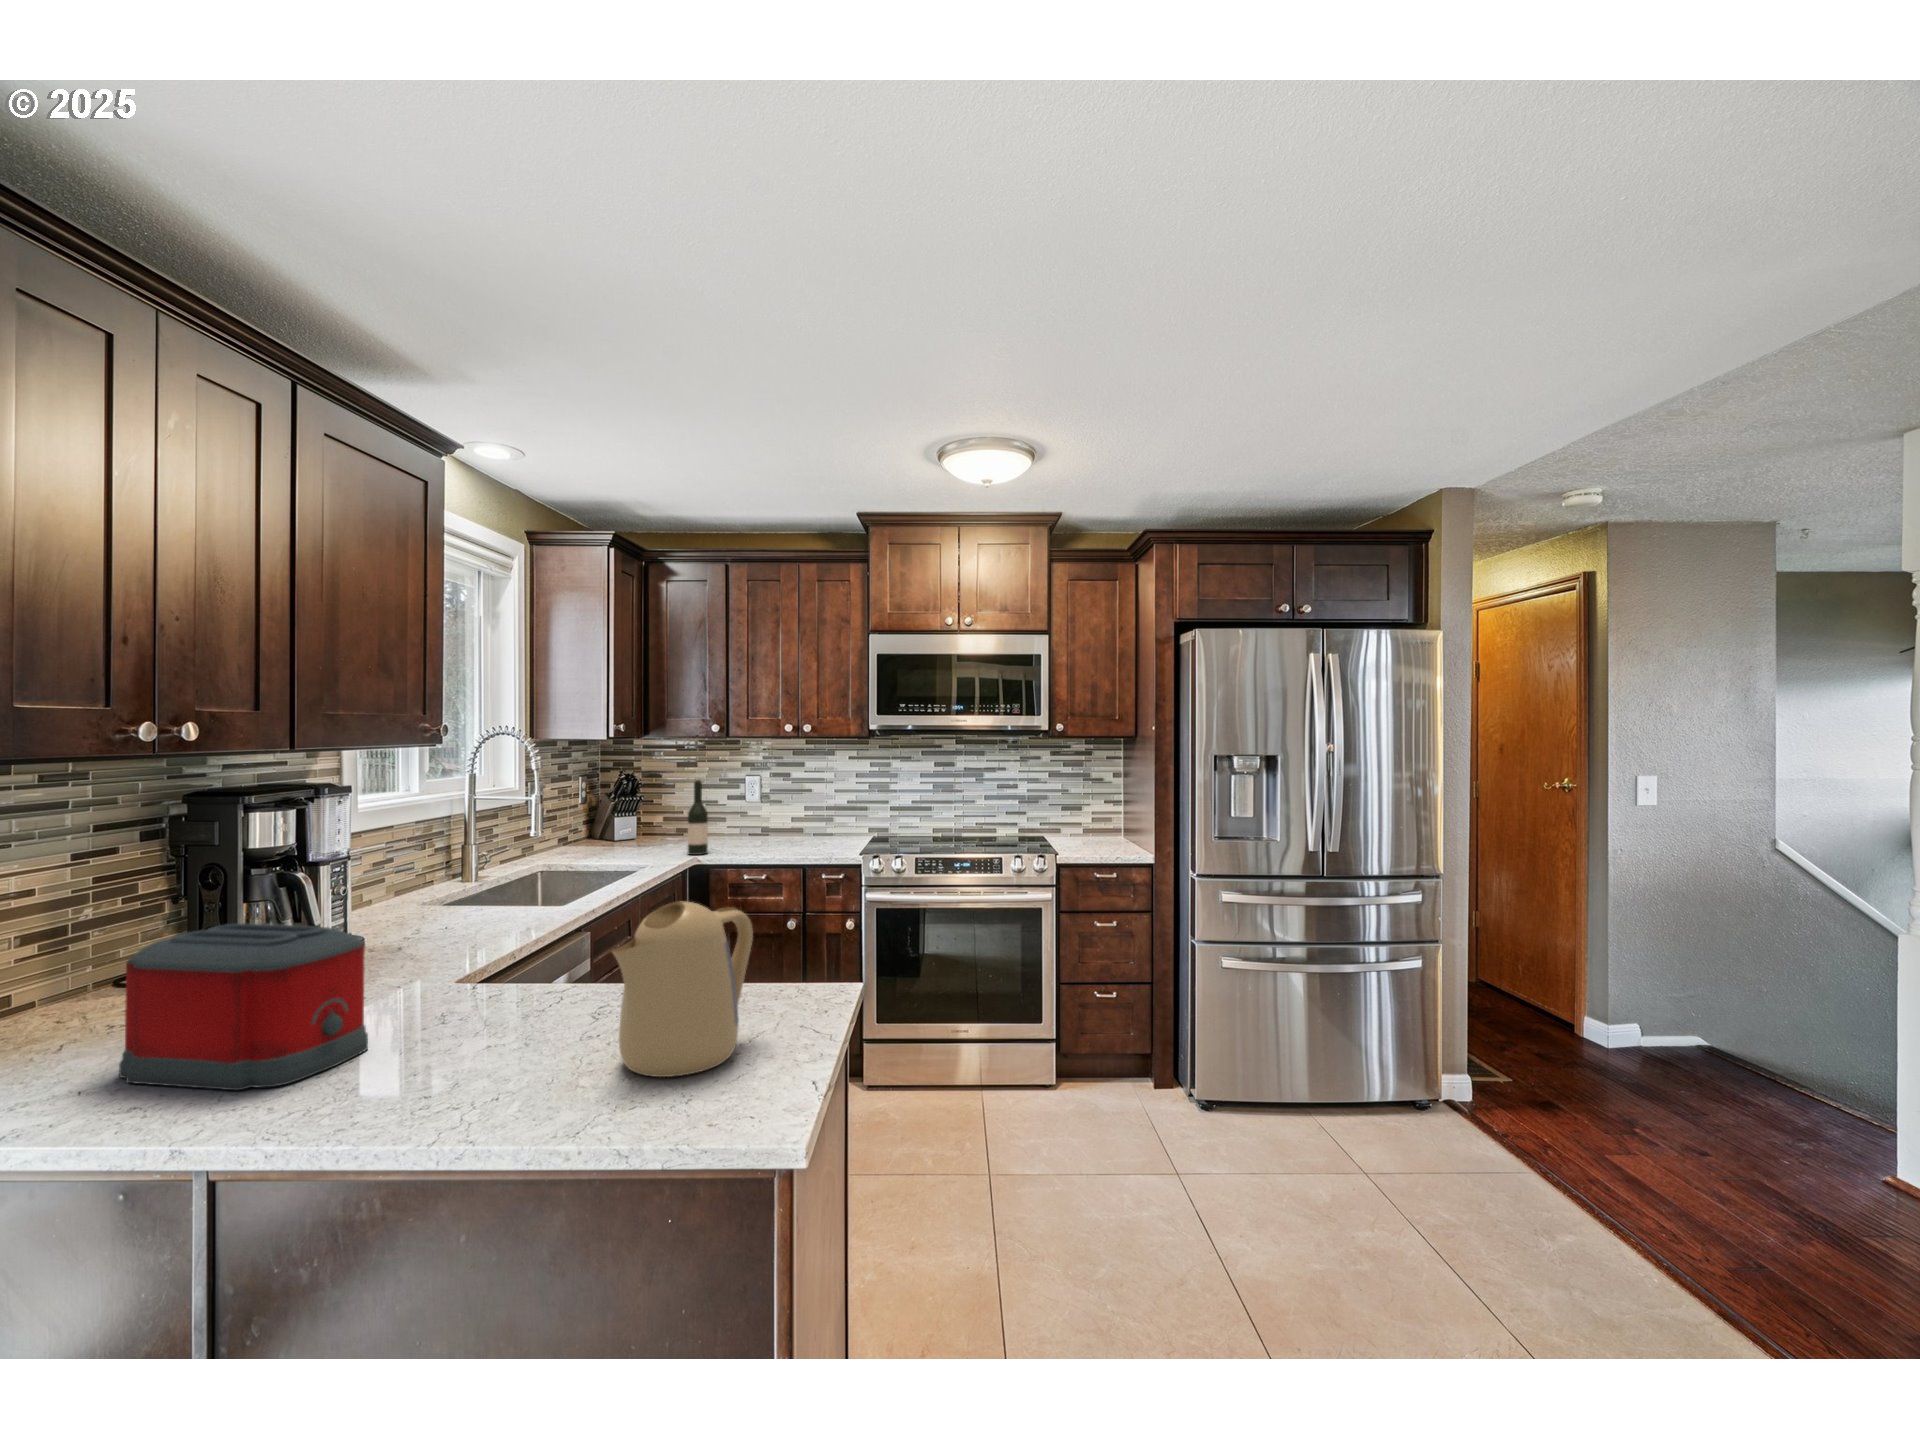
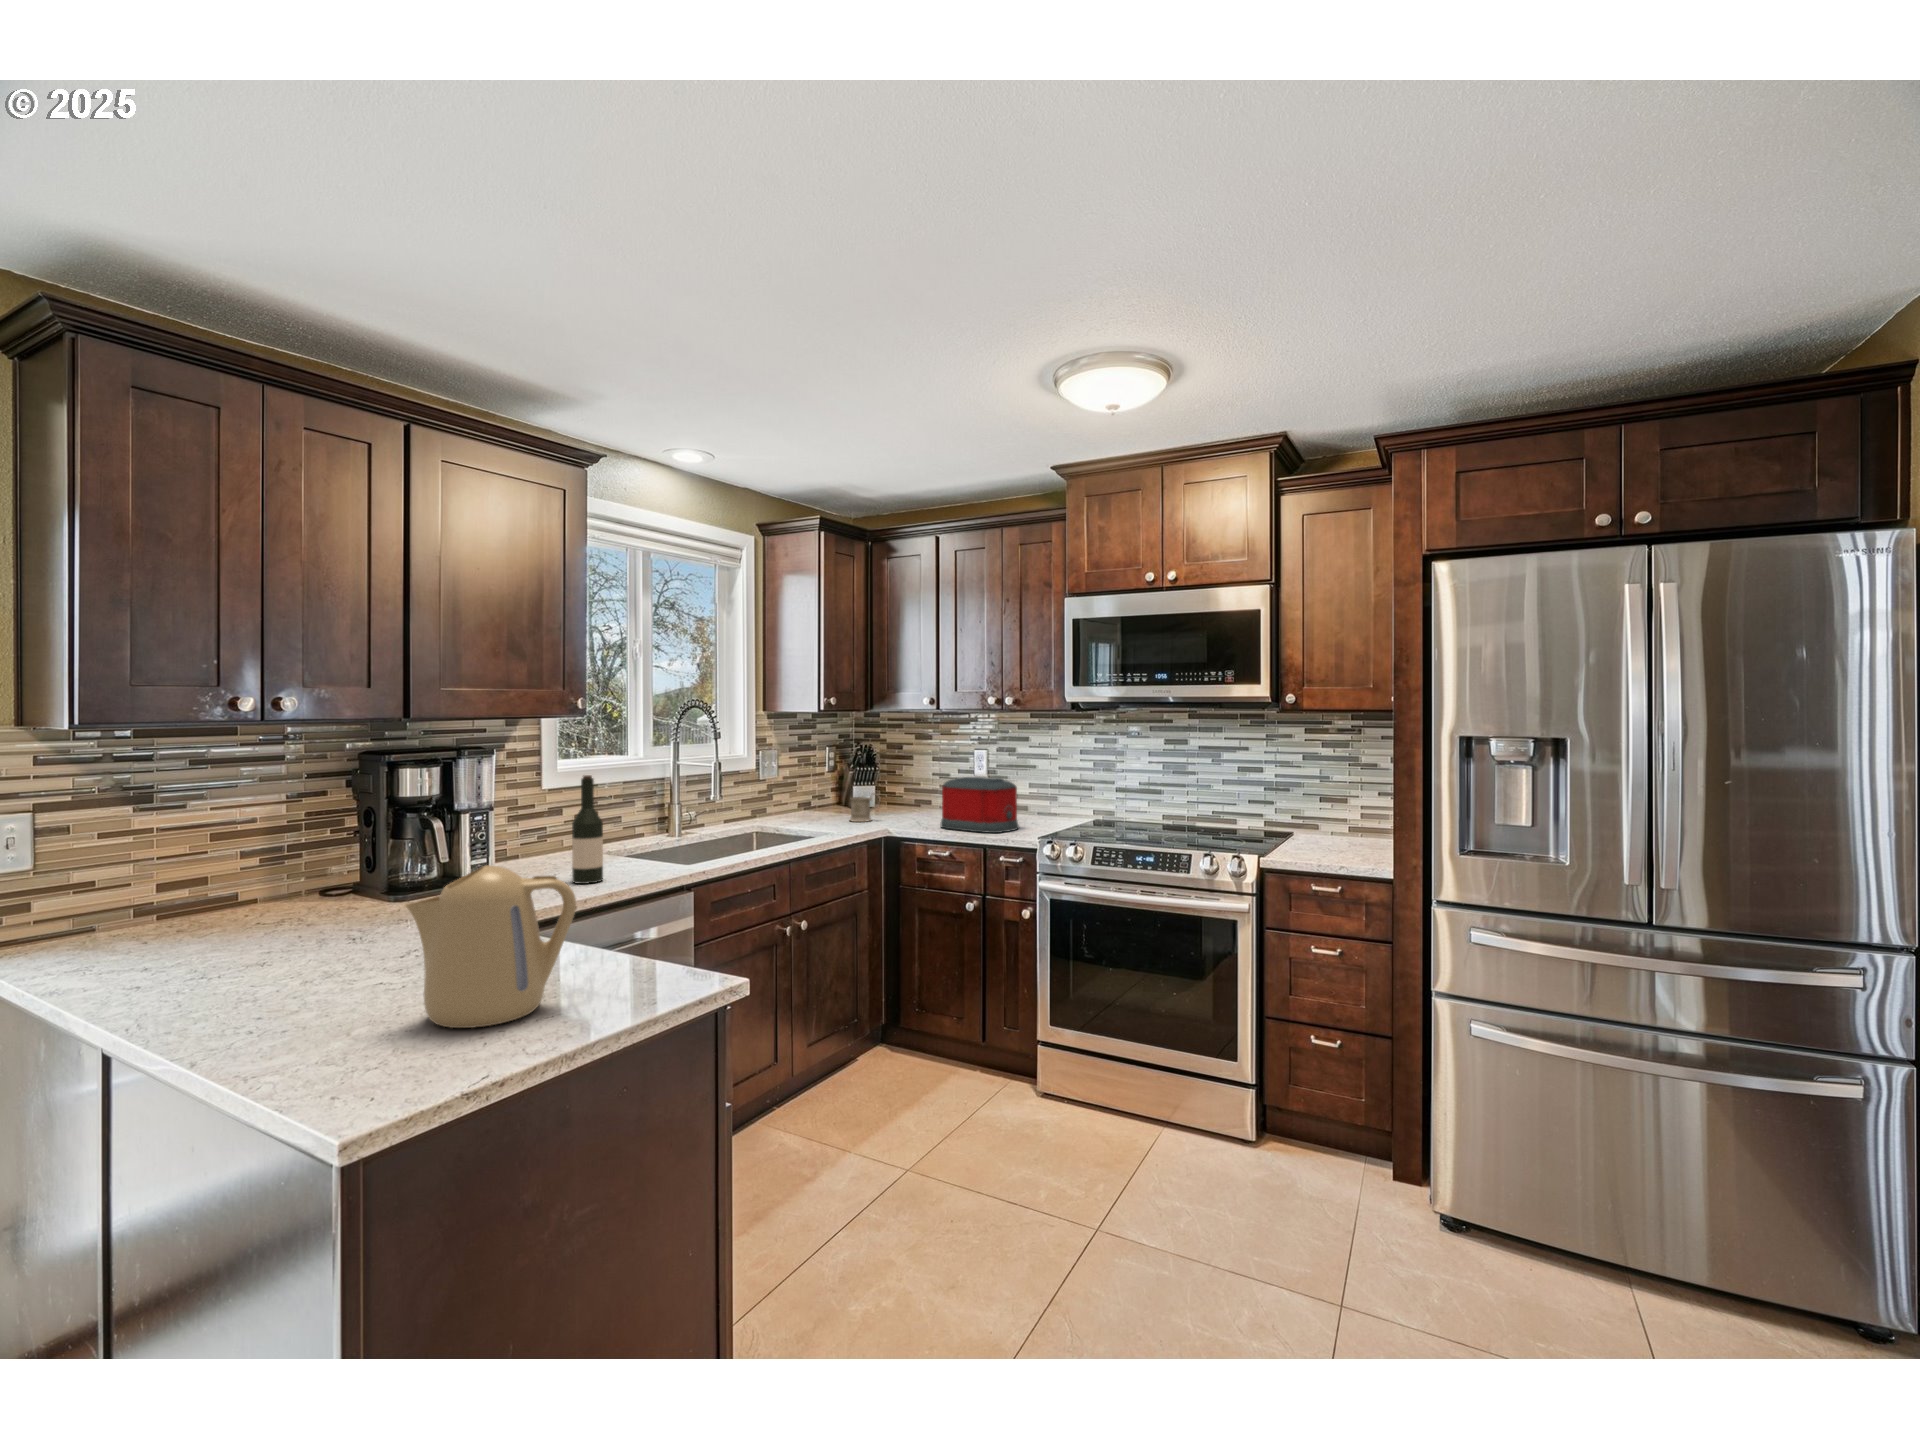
wine bottle: present [688,780,708,855] -> present [572,775,603,884]
mug: none [637,821,673,852] -> present [850,793,876,822]
toaster: present [119,924,368,1090] -> present [940,777,1019,833]

